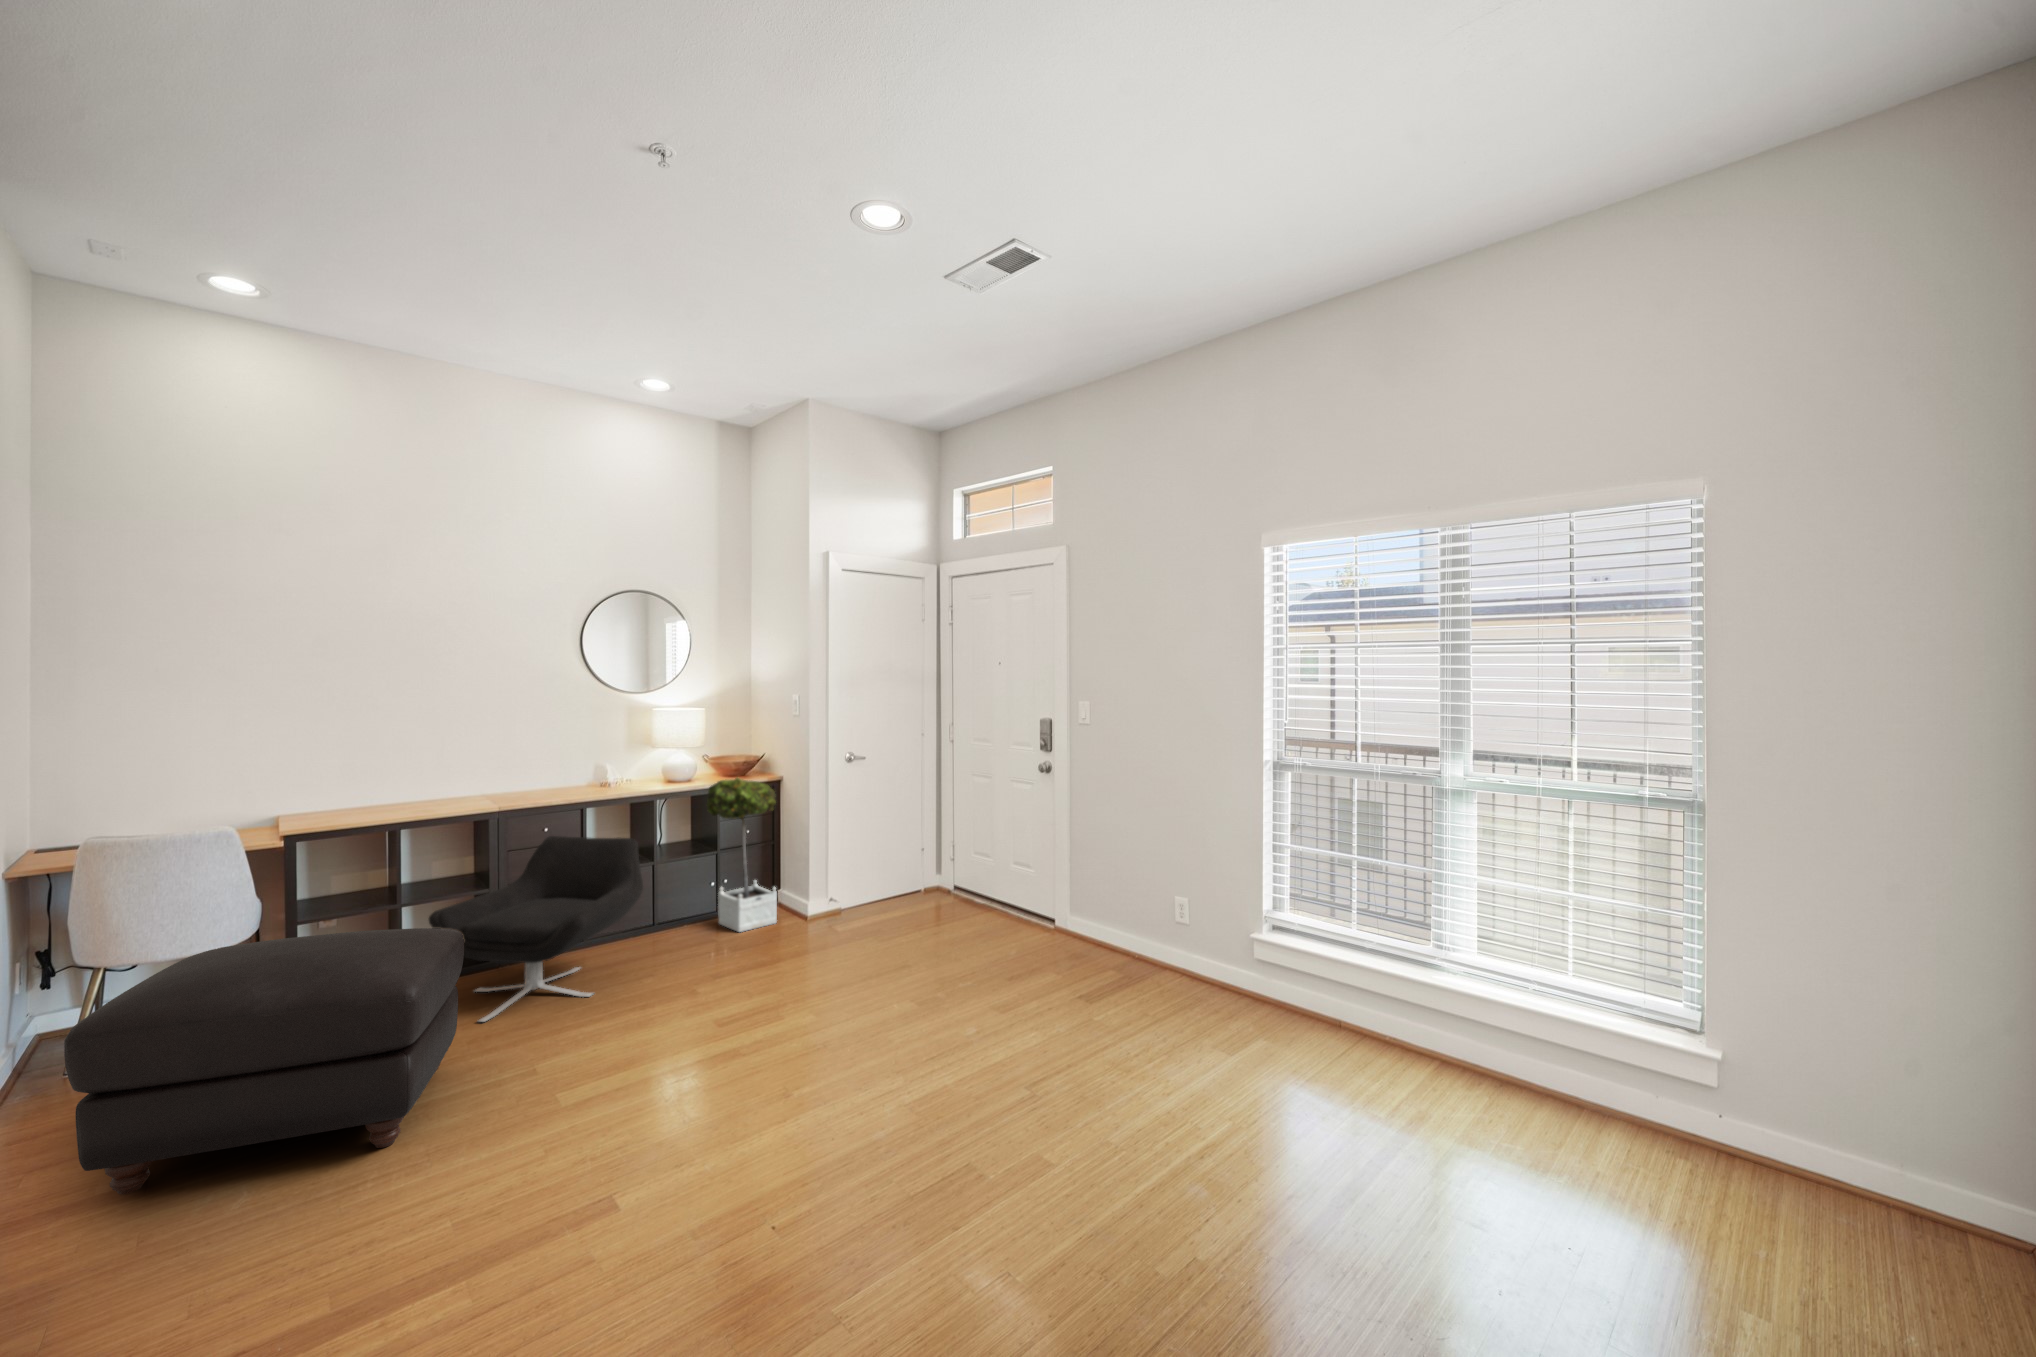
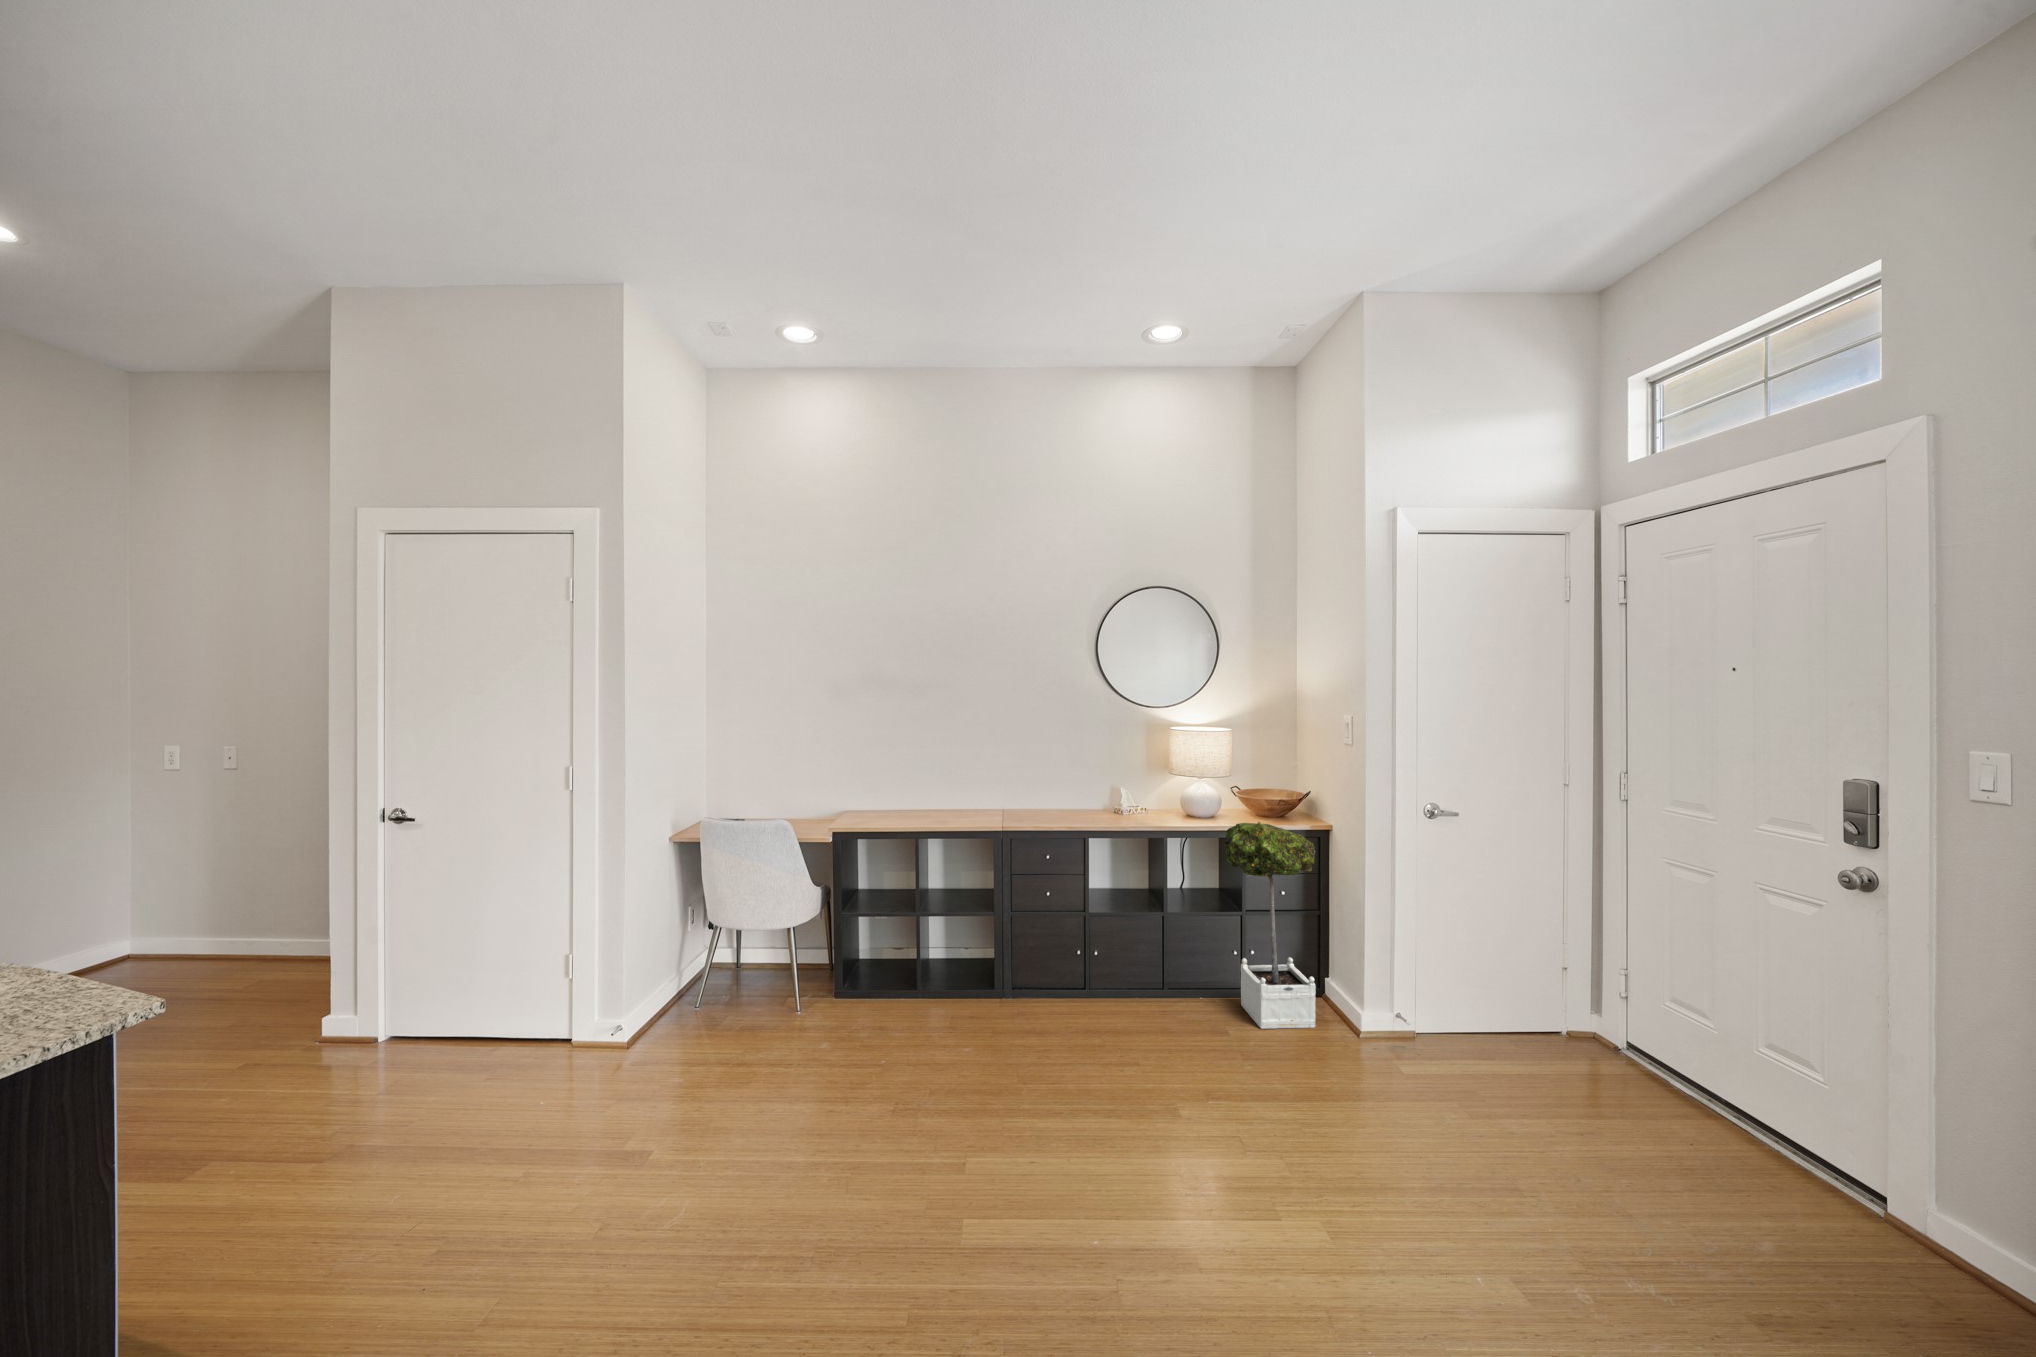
lounge chair: present [429,836,643,1022] -> none [923,865,1131,1079]
ottoman: present [64,928,464,1194] -> none [546,947,899,1246]

